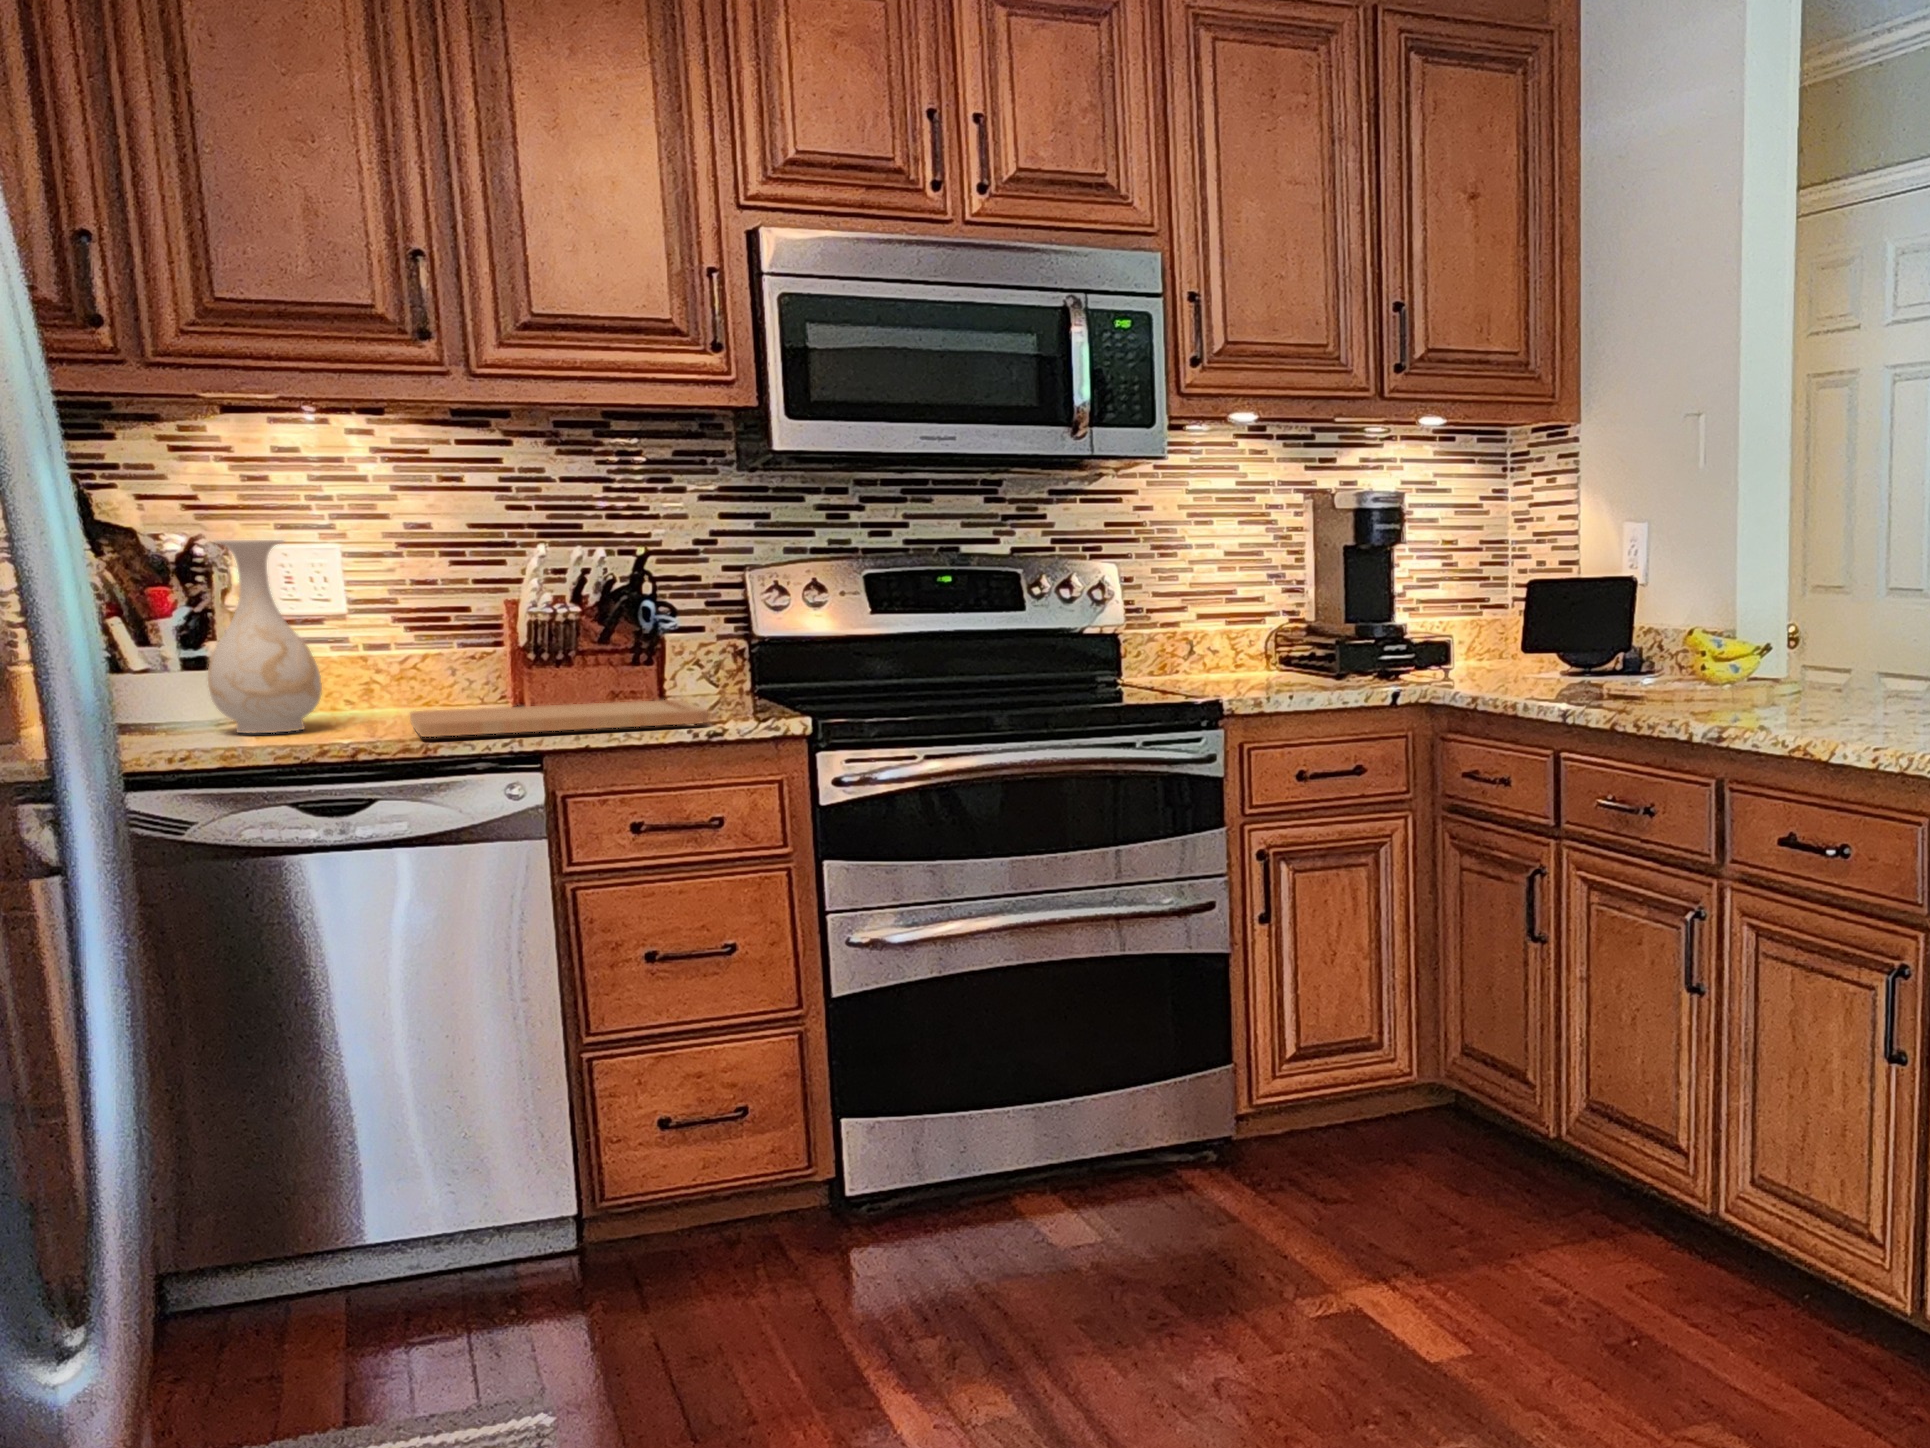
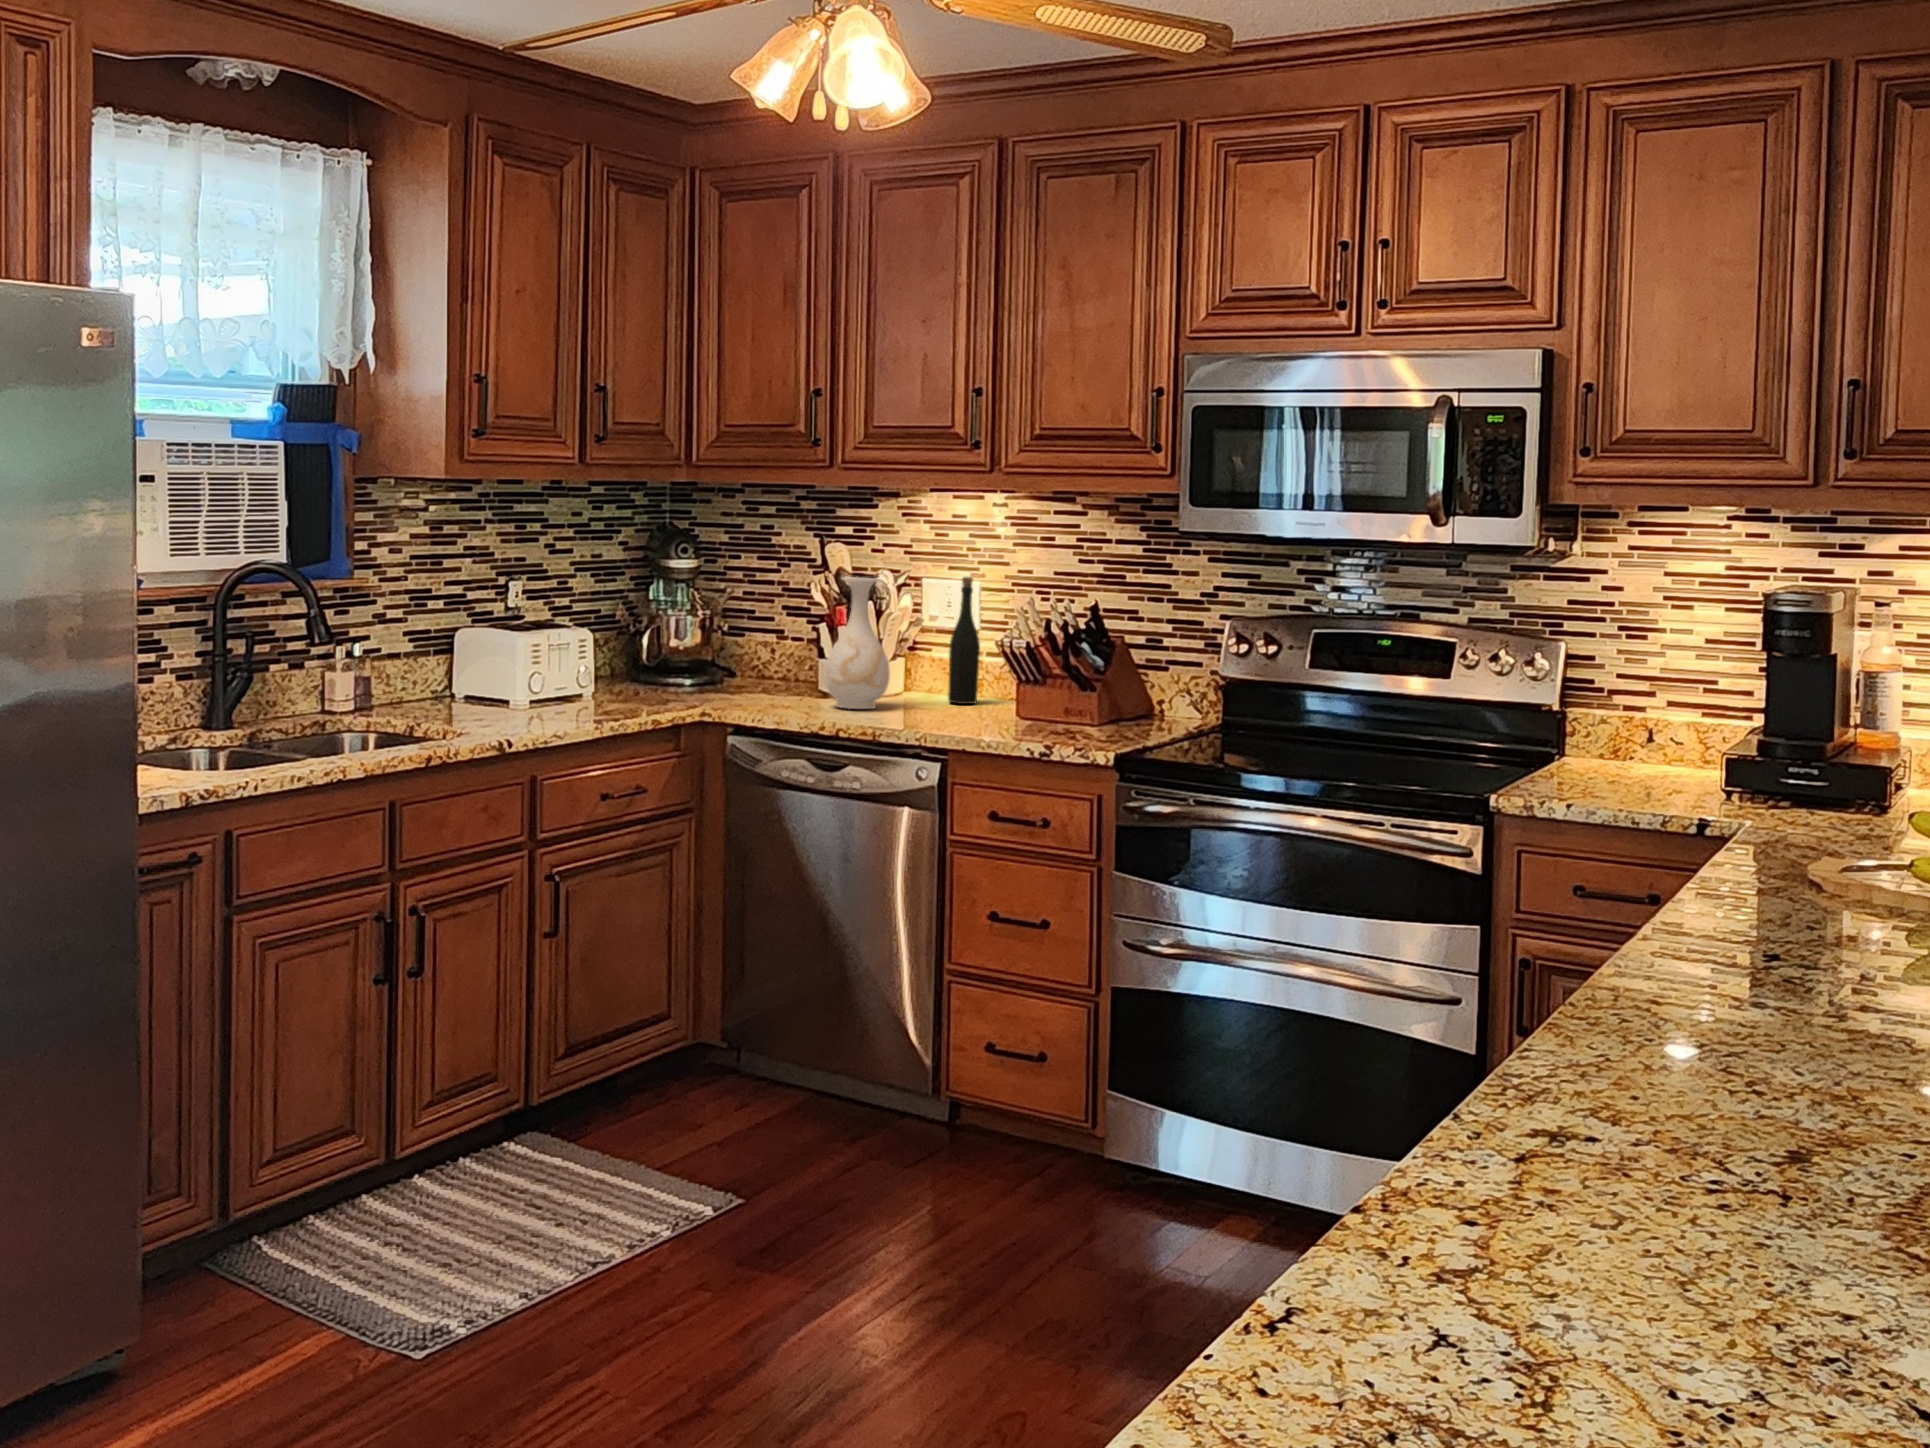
bottle: none [353,534,408,712] -> present [948,577,980,704]
cutting board: present [410,700,708,737] -> none [881,706,1108,742]

